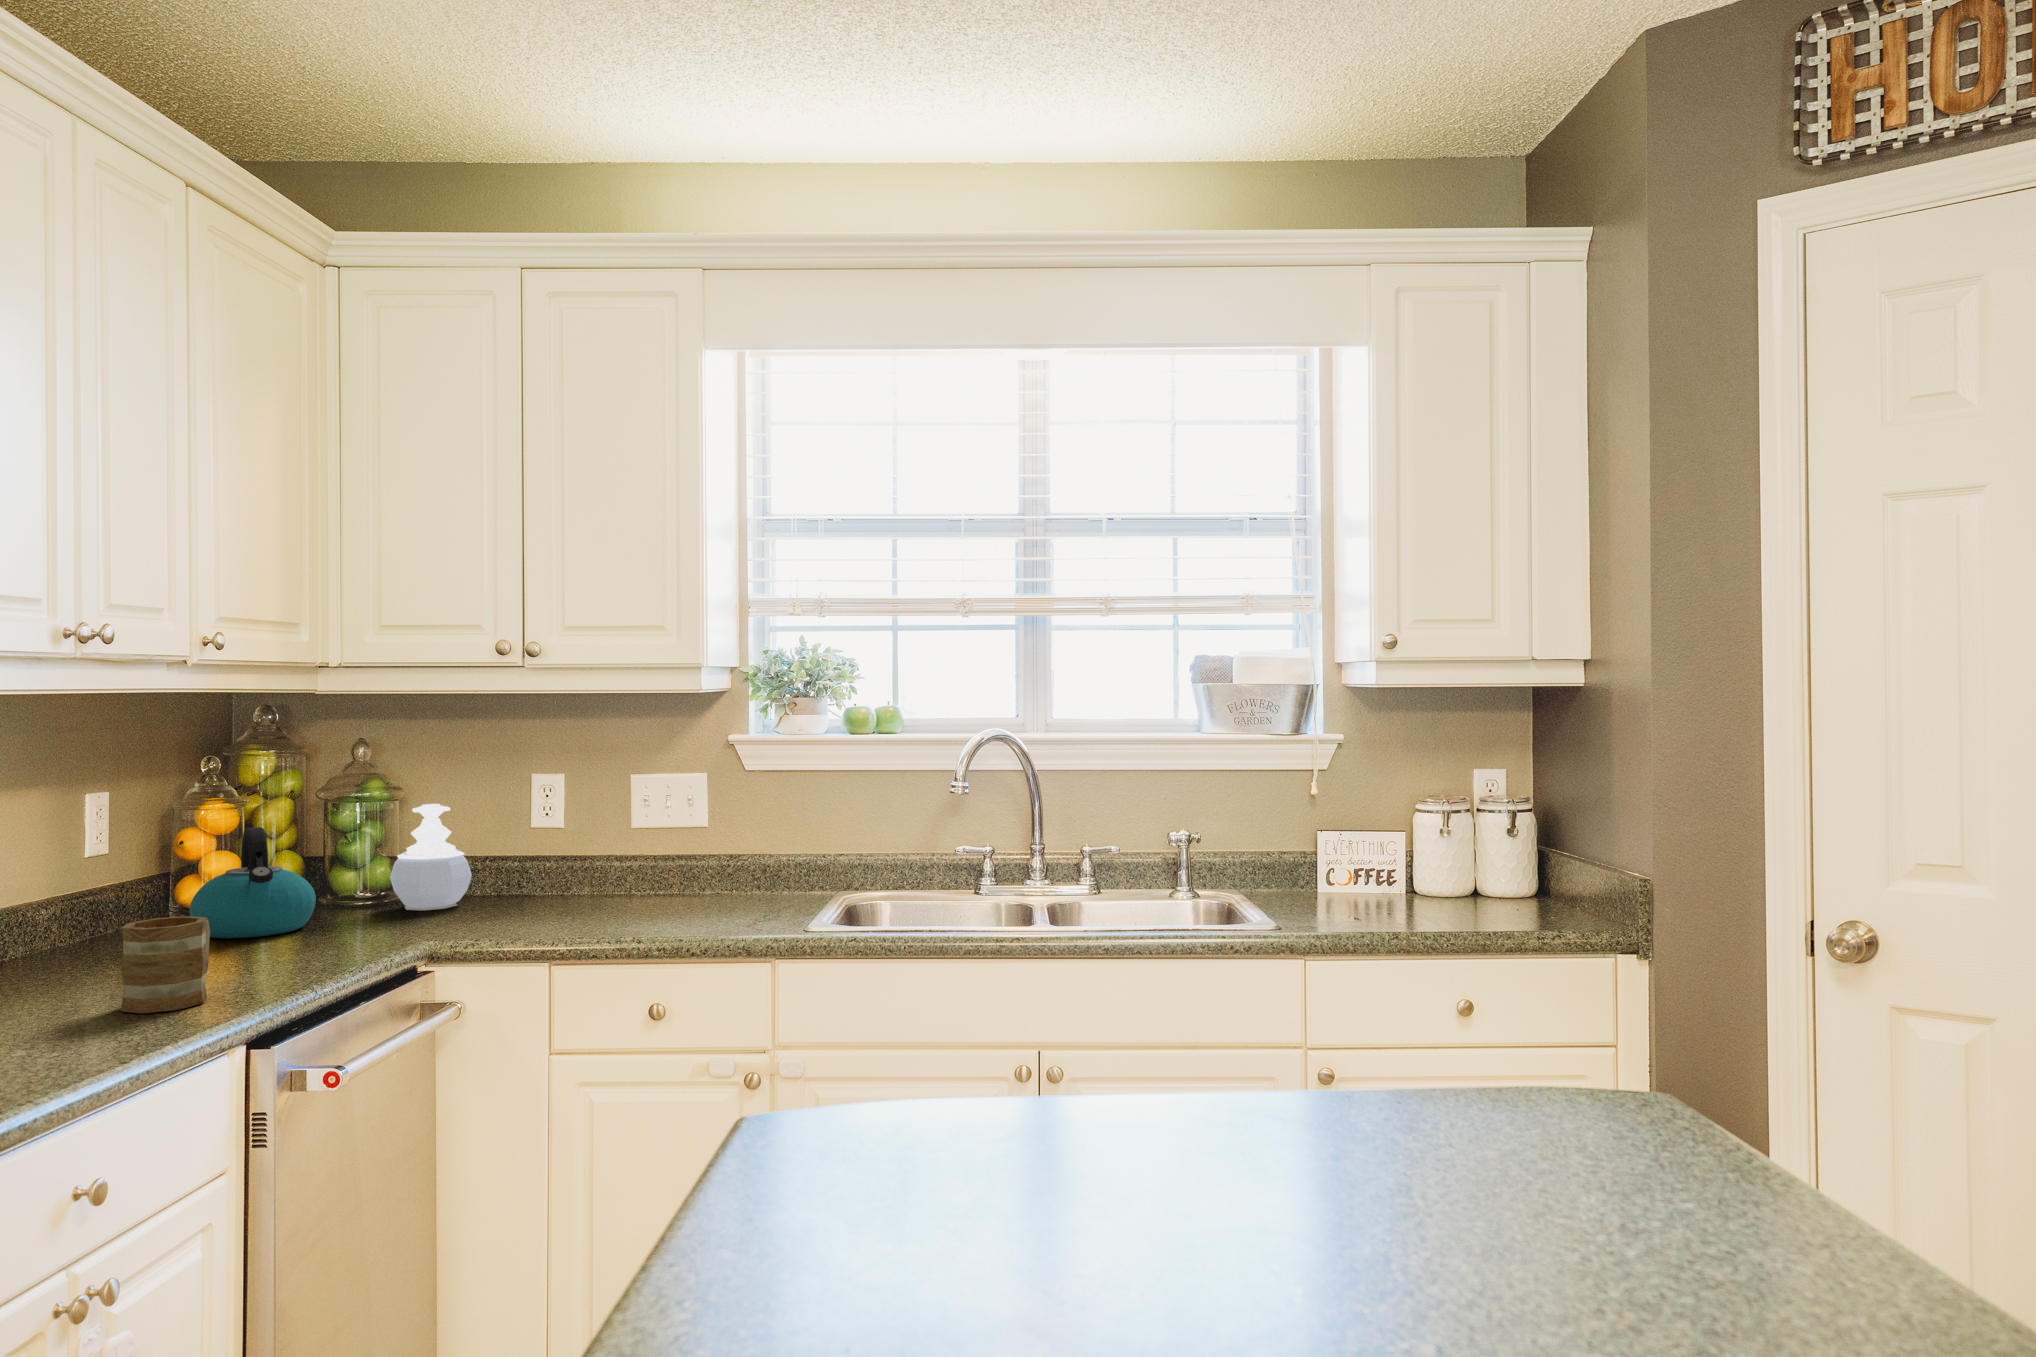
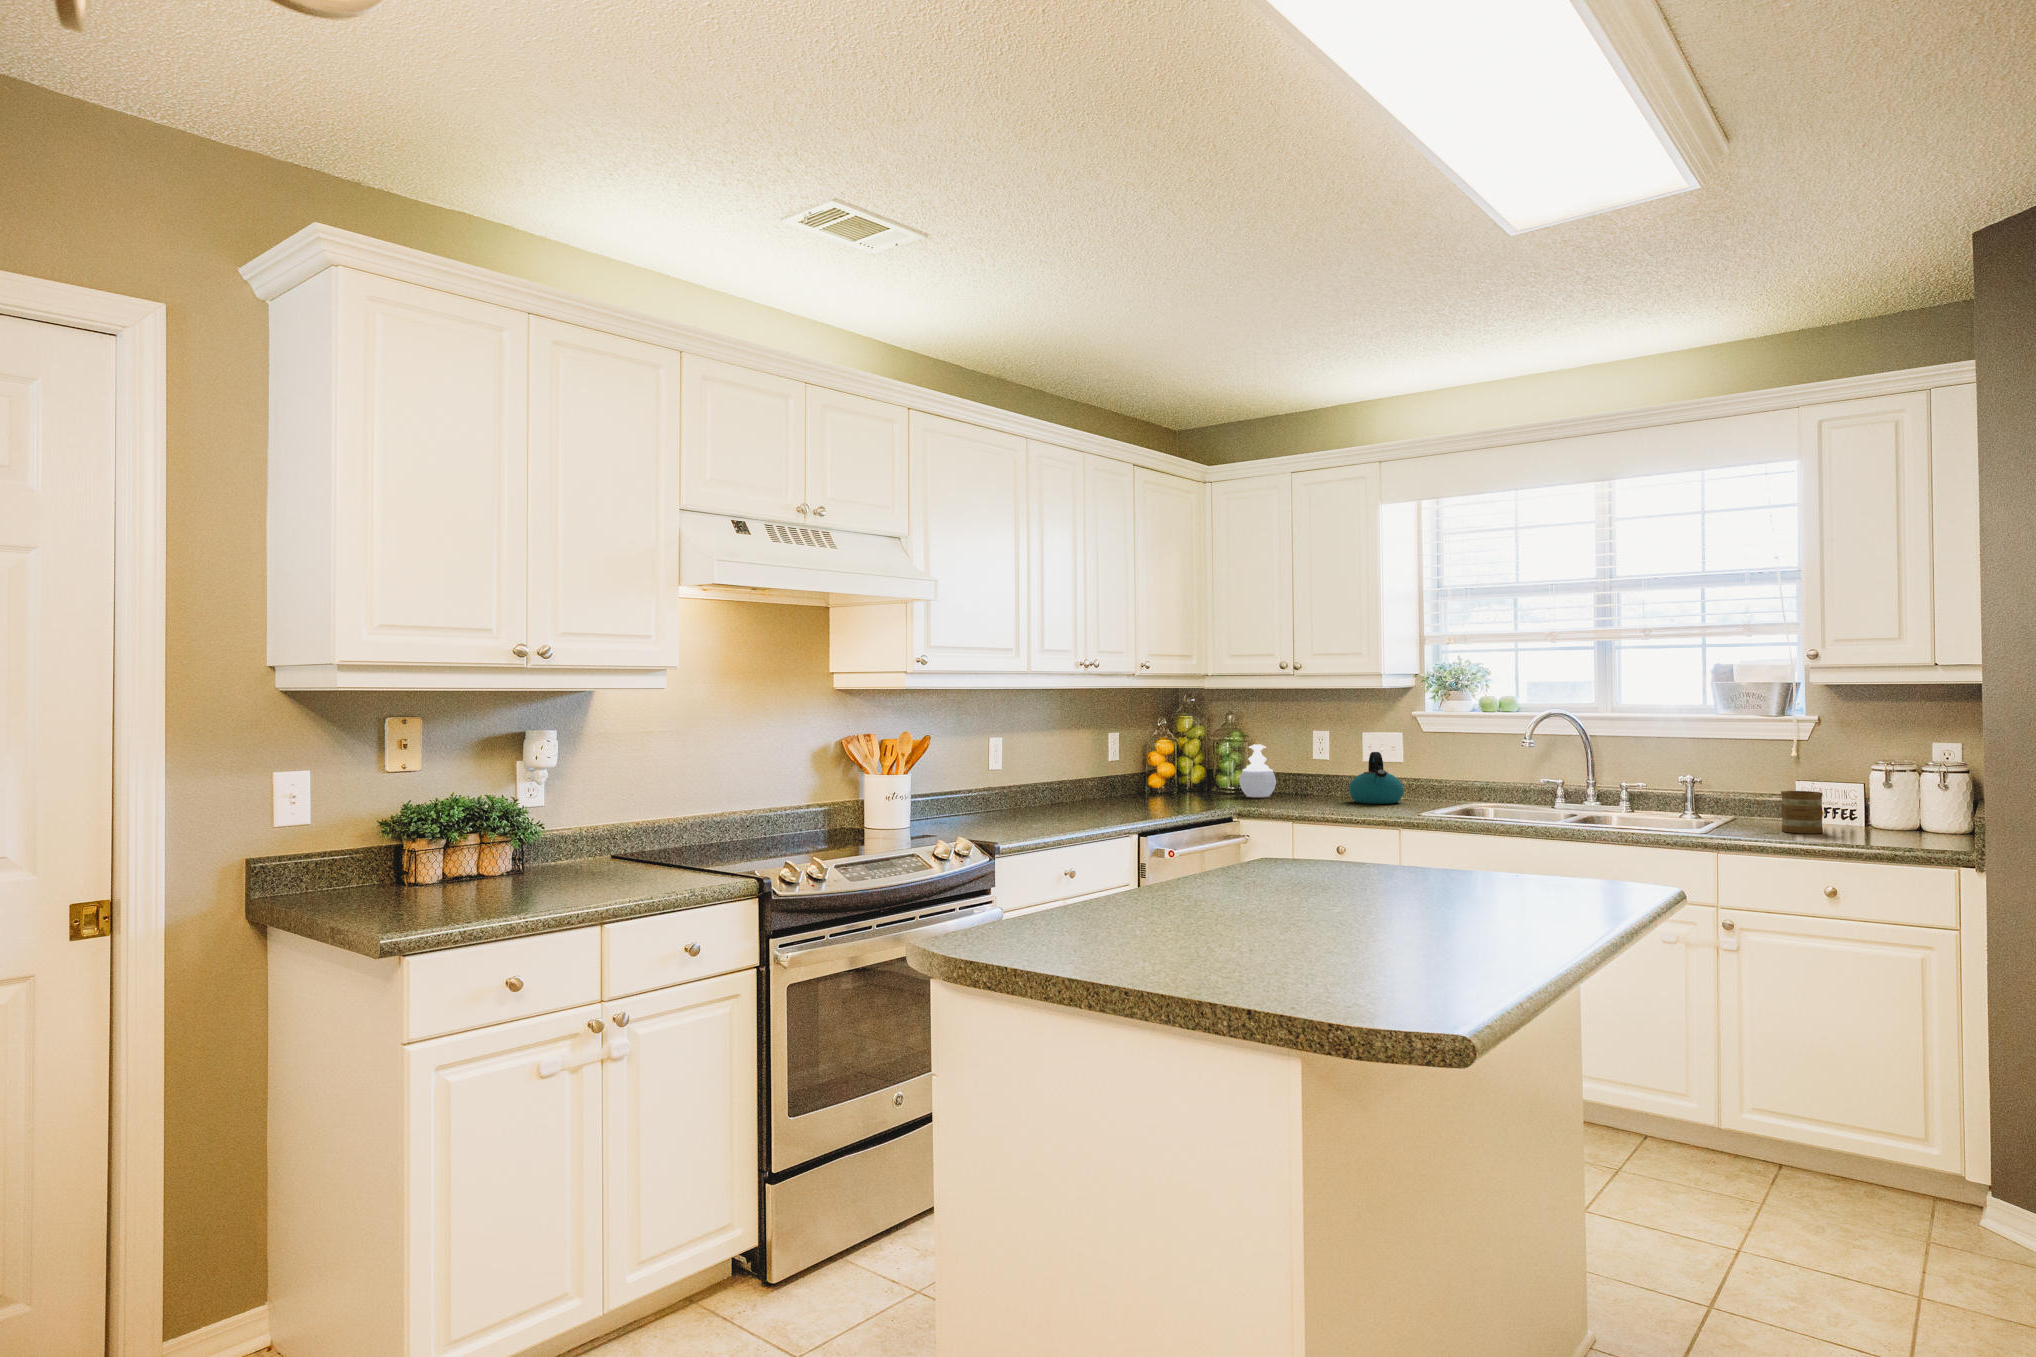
kettle: present [190,827,316,938] -> present [1349,752,1404,804]
mug: present [121,916,210,1013] -> present [1781,791,1823,833]

